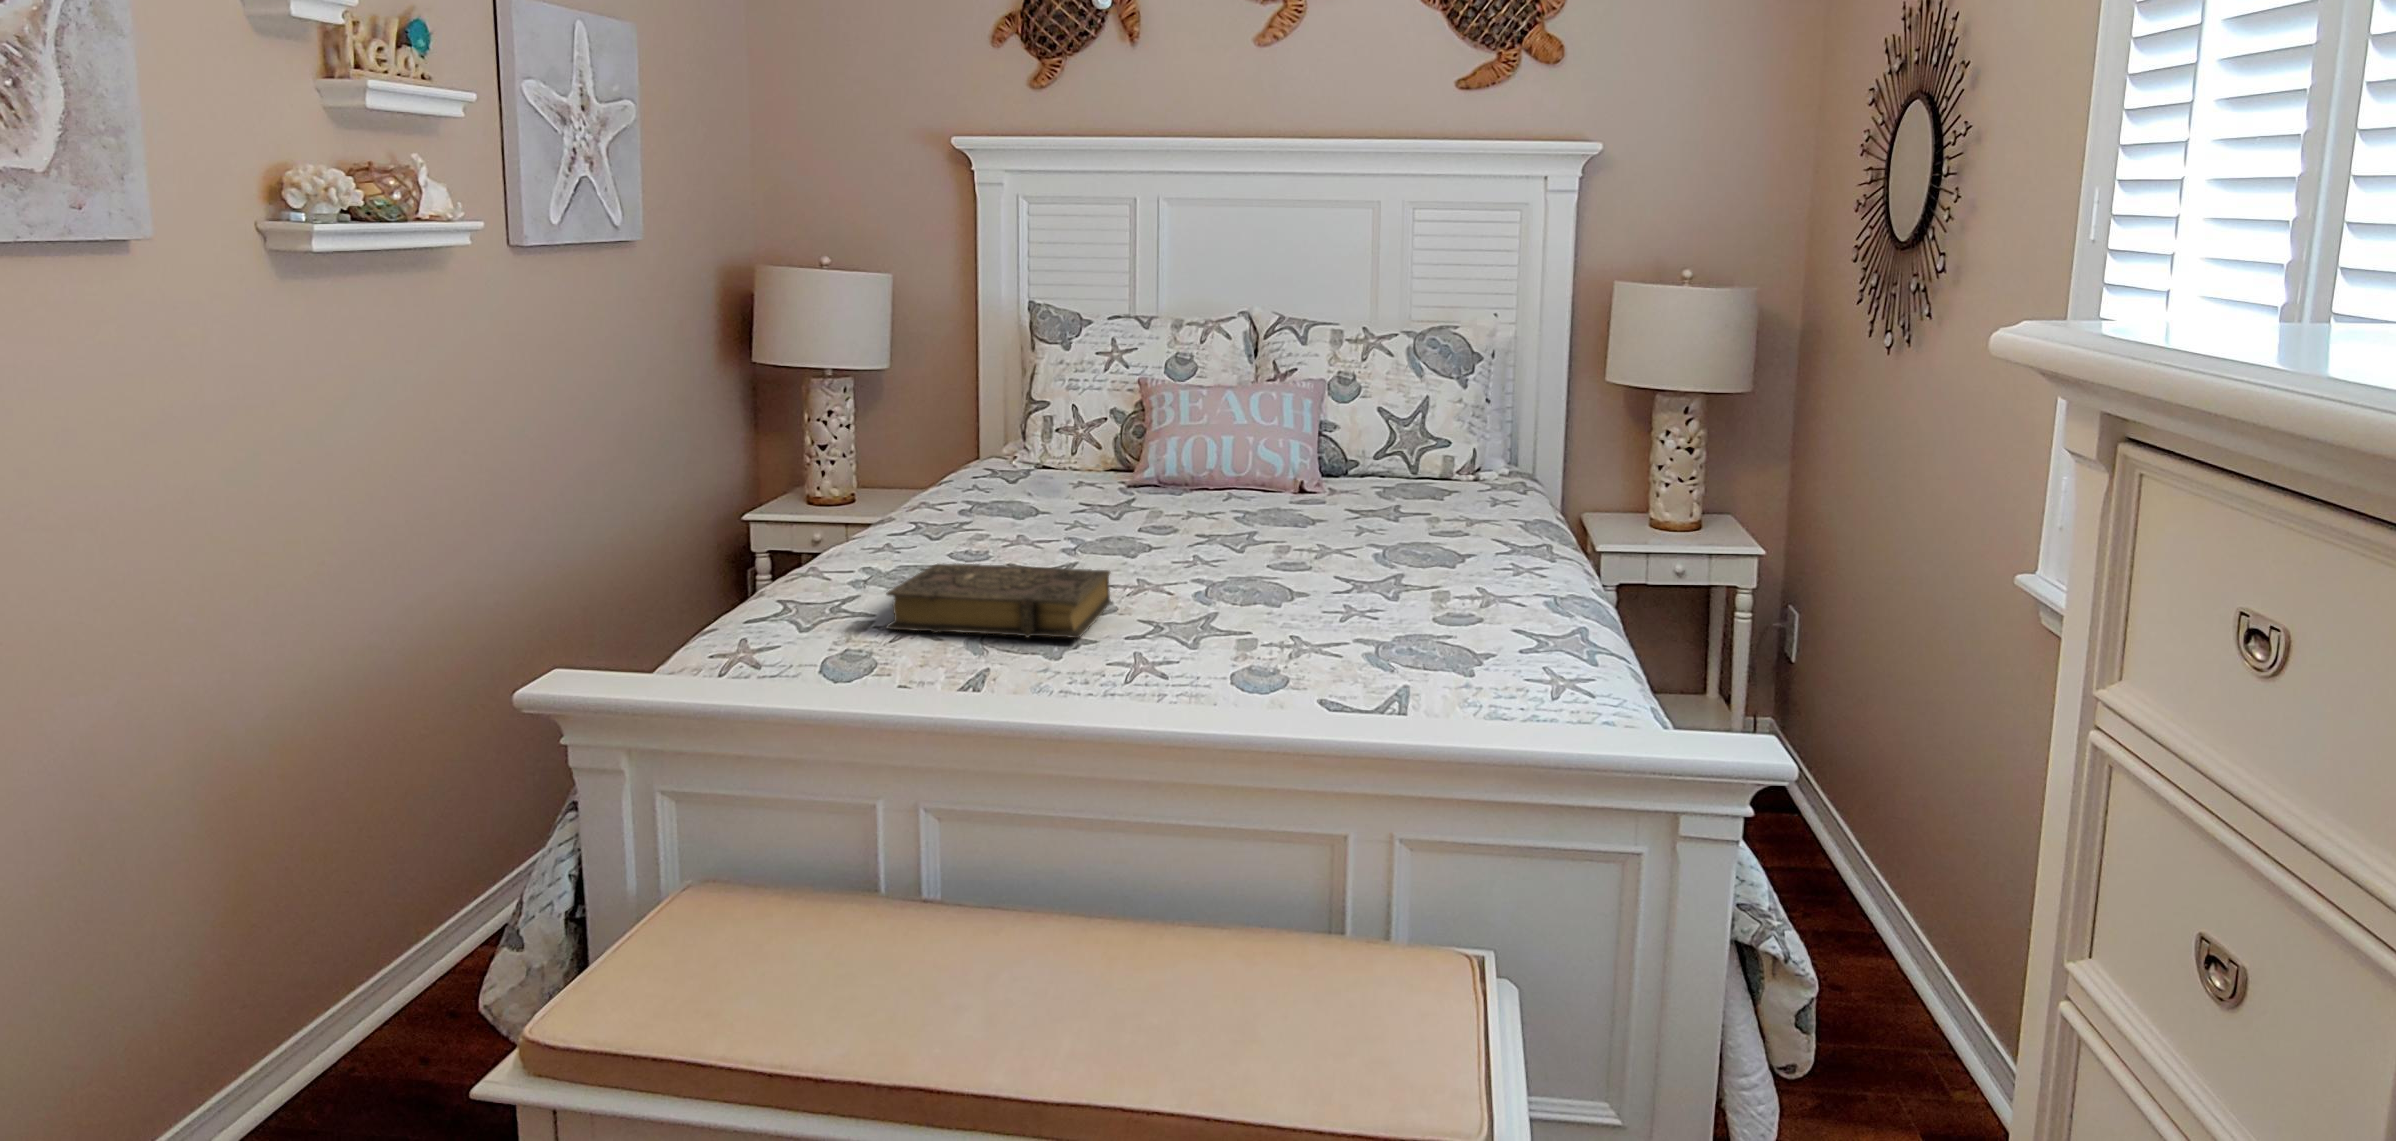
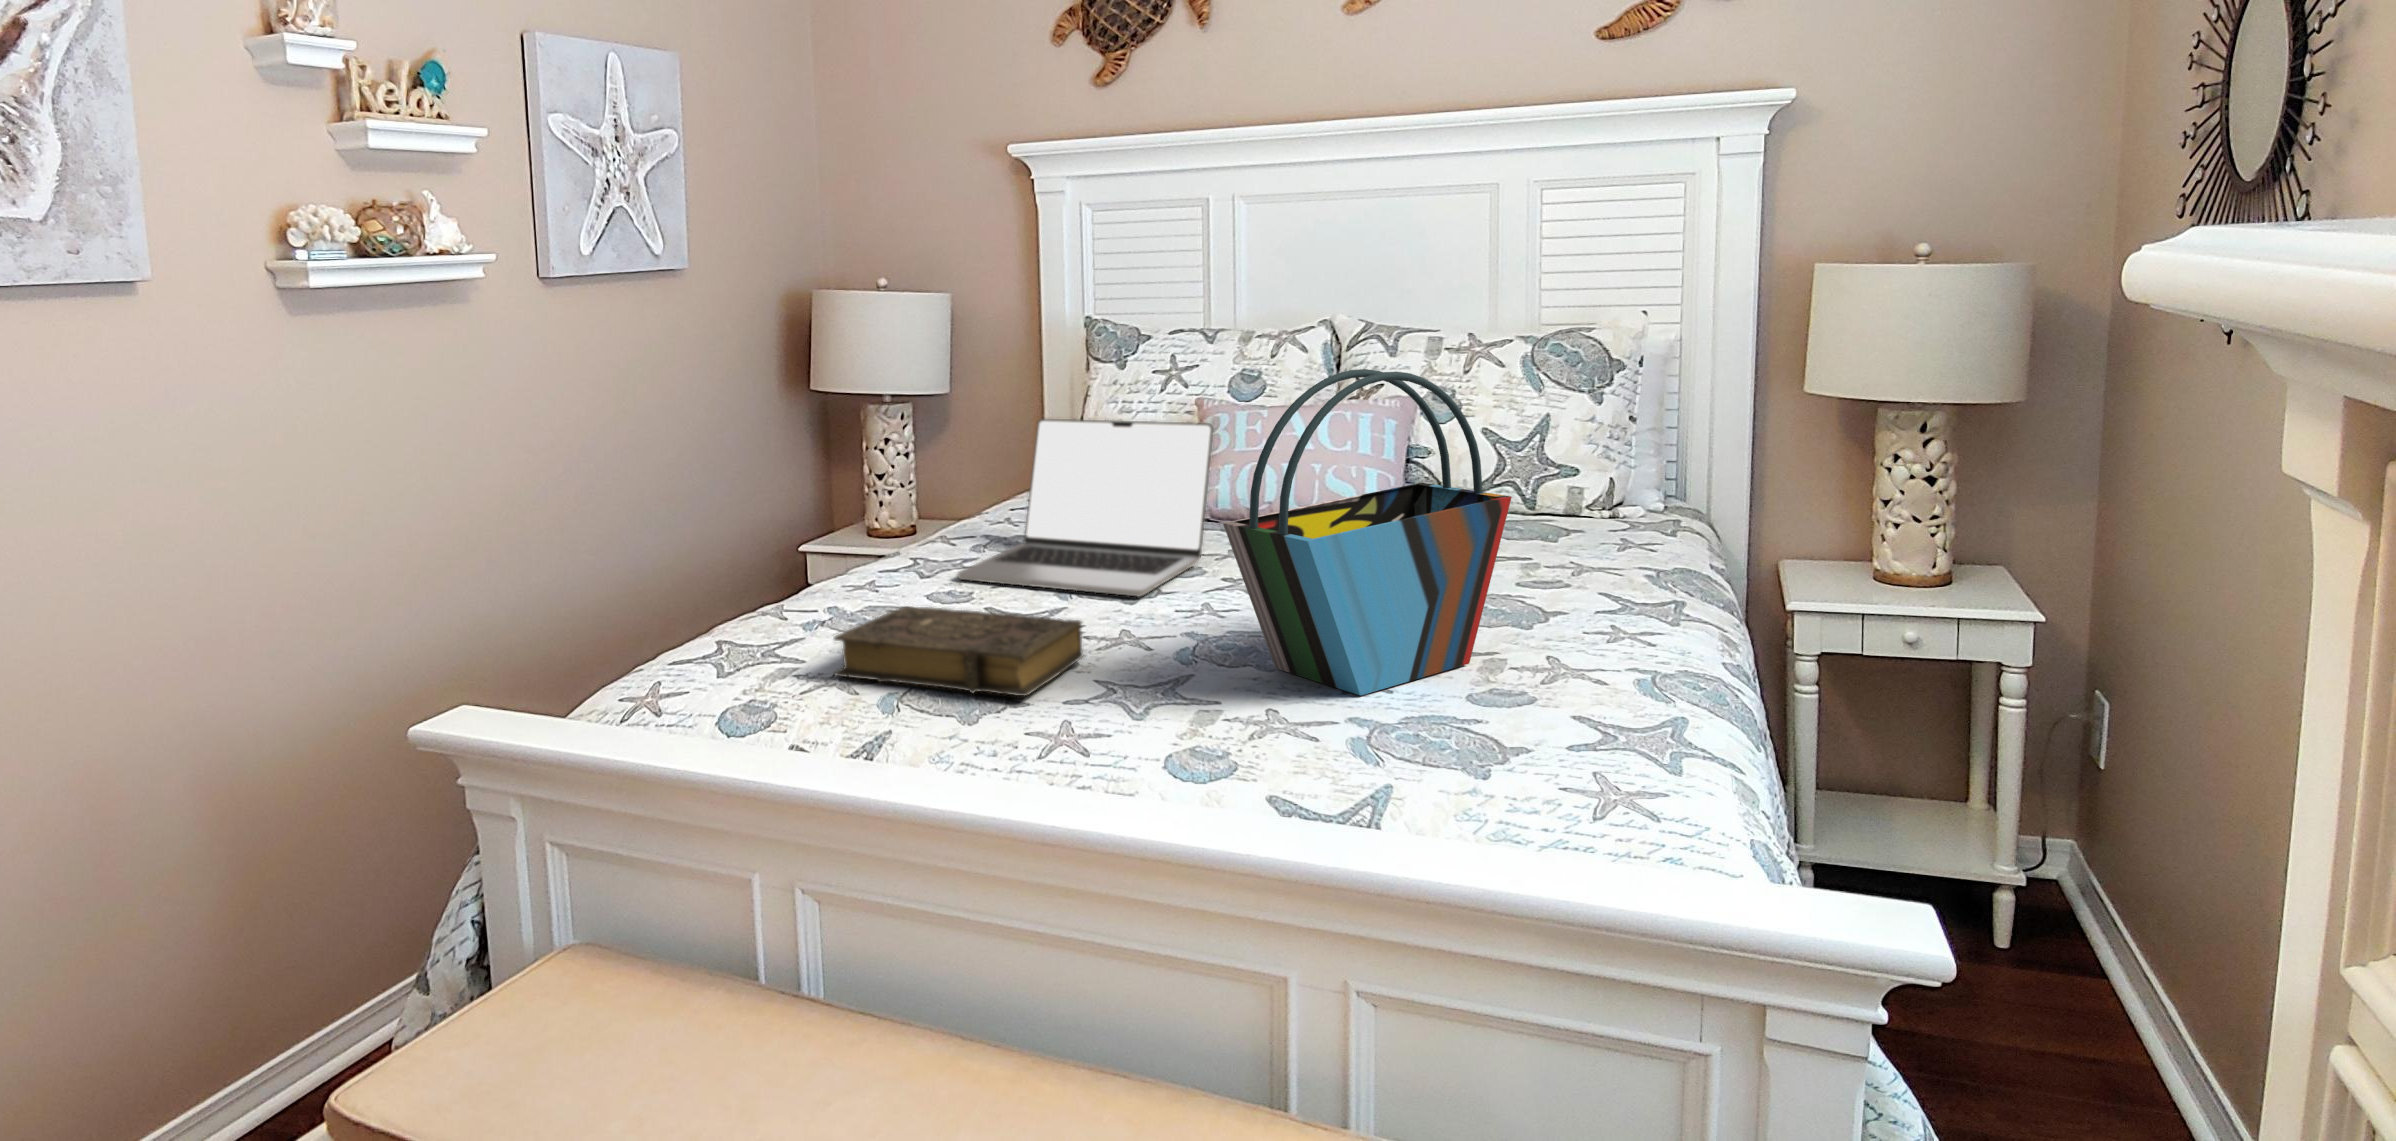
tote bag: none [1241,354,1454,624] -> present [1223,369,1512,696]
laptop: none [955,393,1178,550] -> present [958,419,1214,596]

